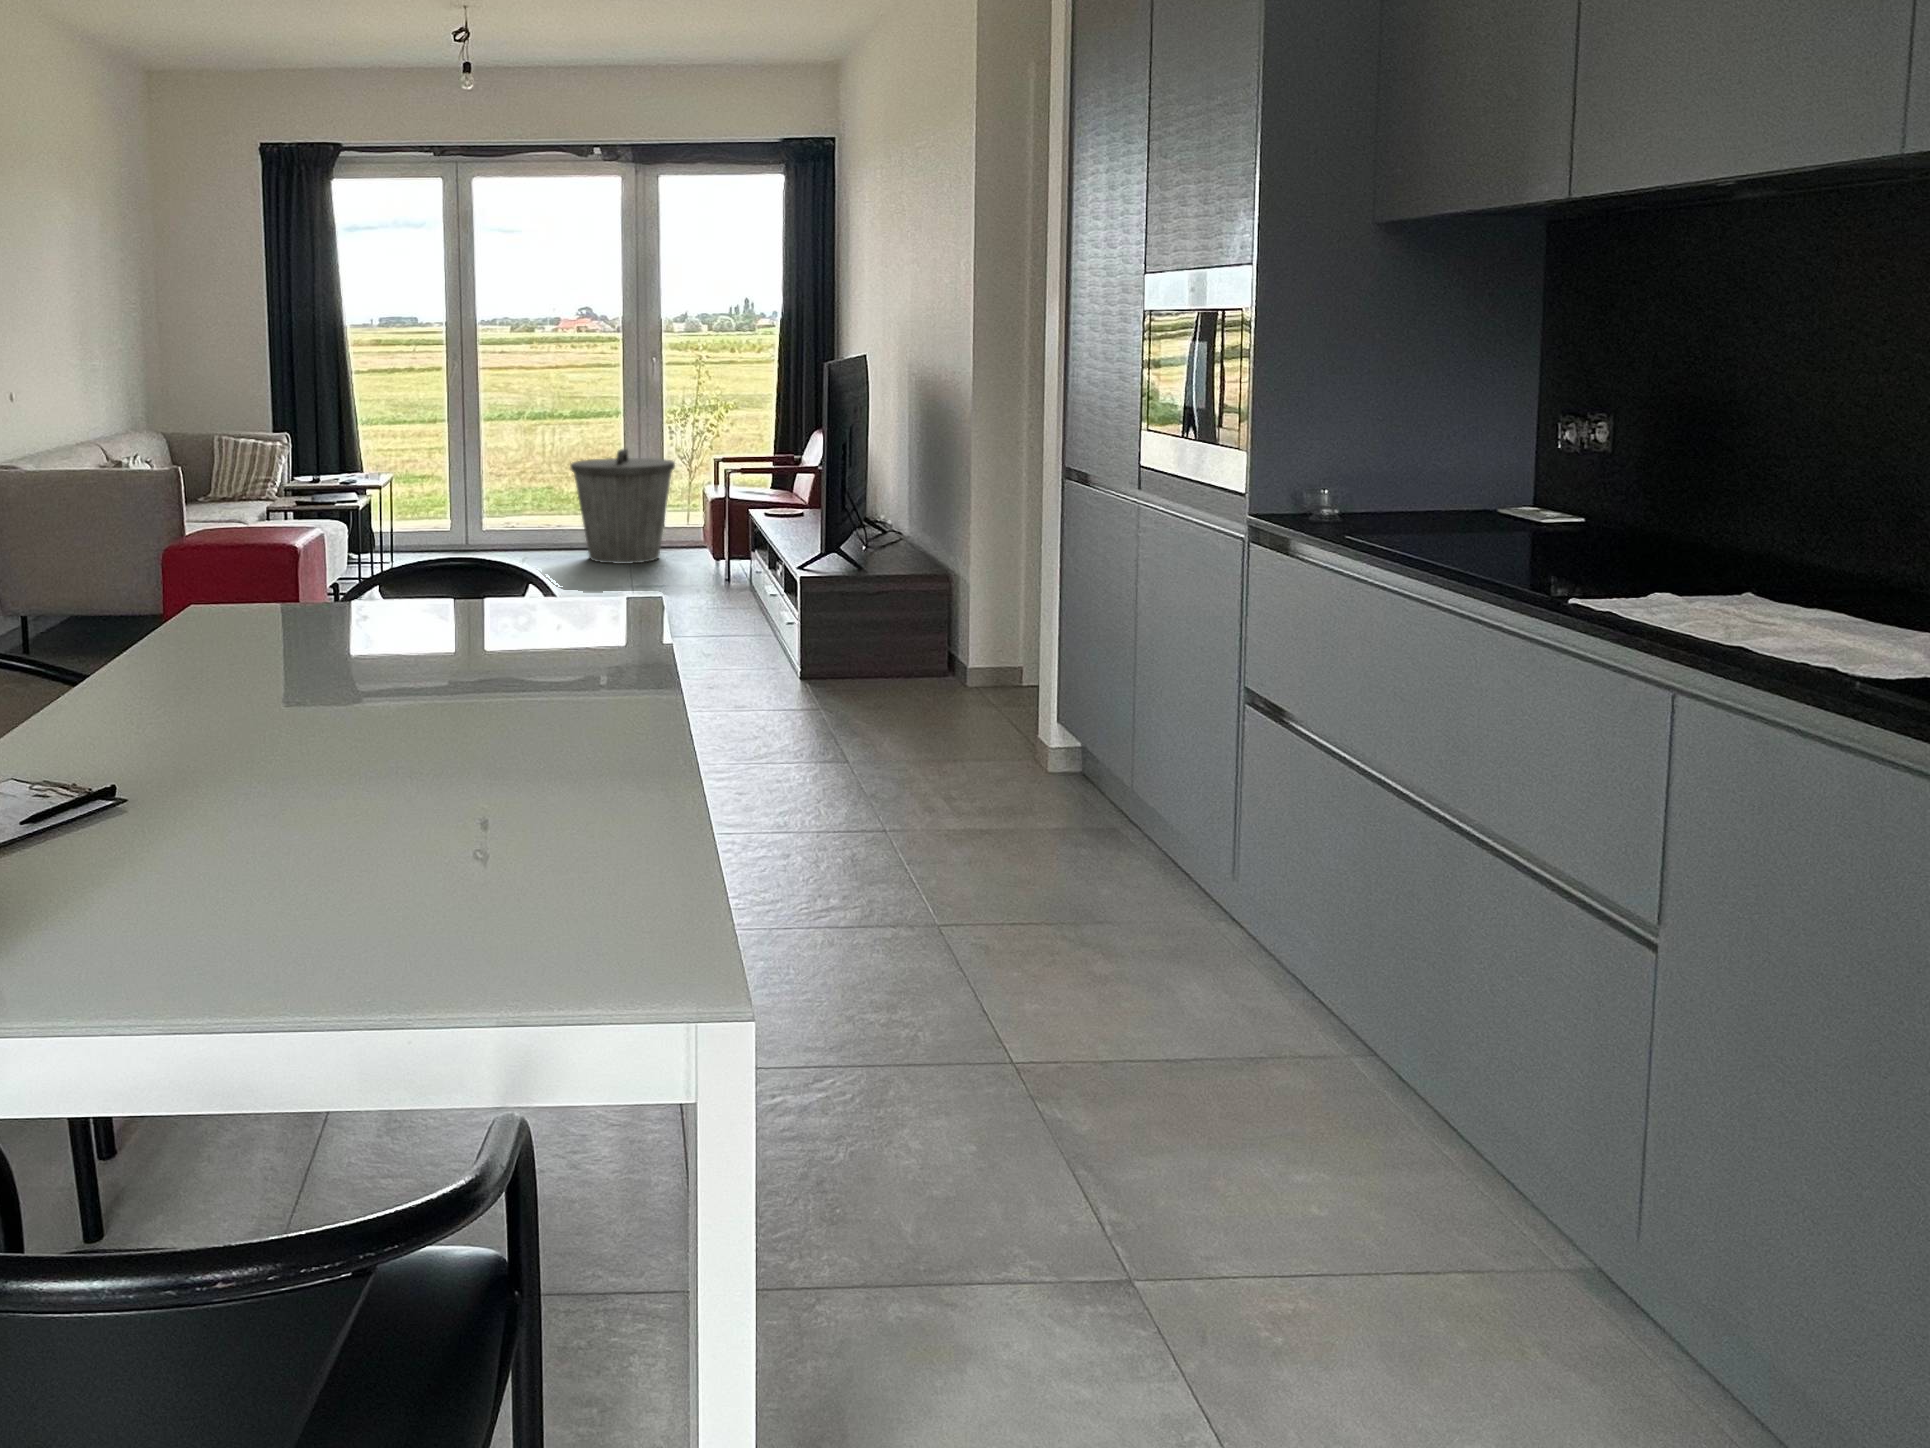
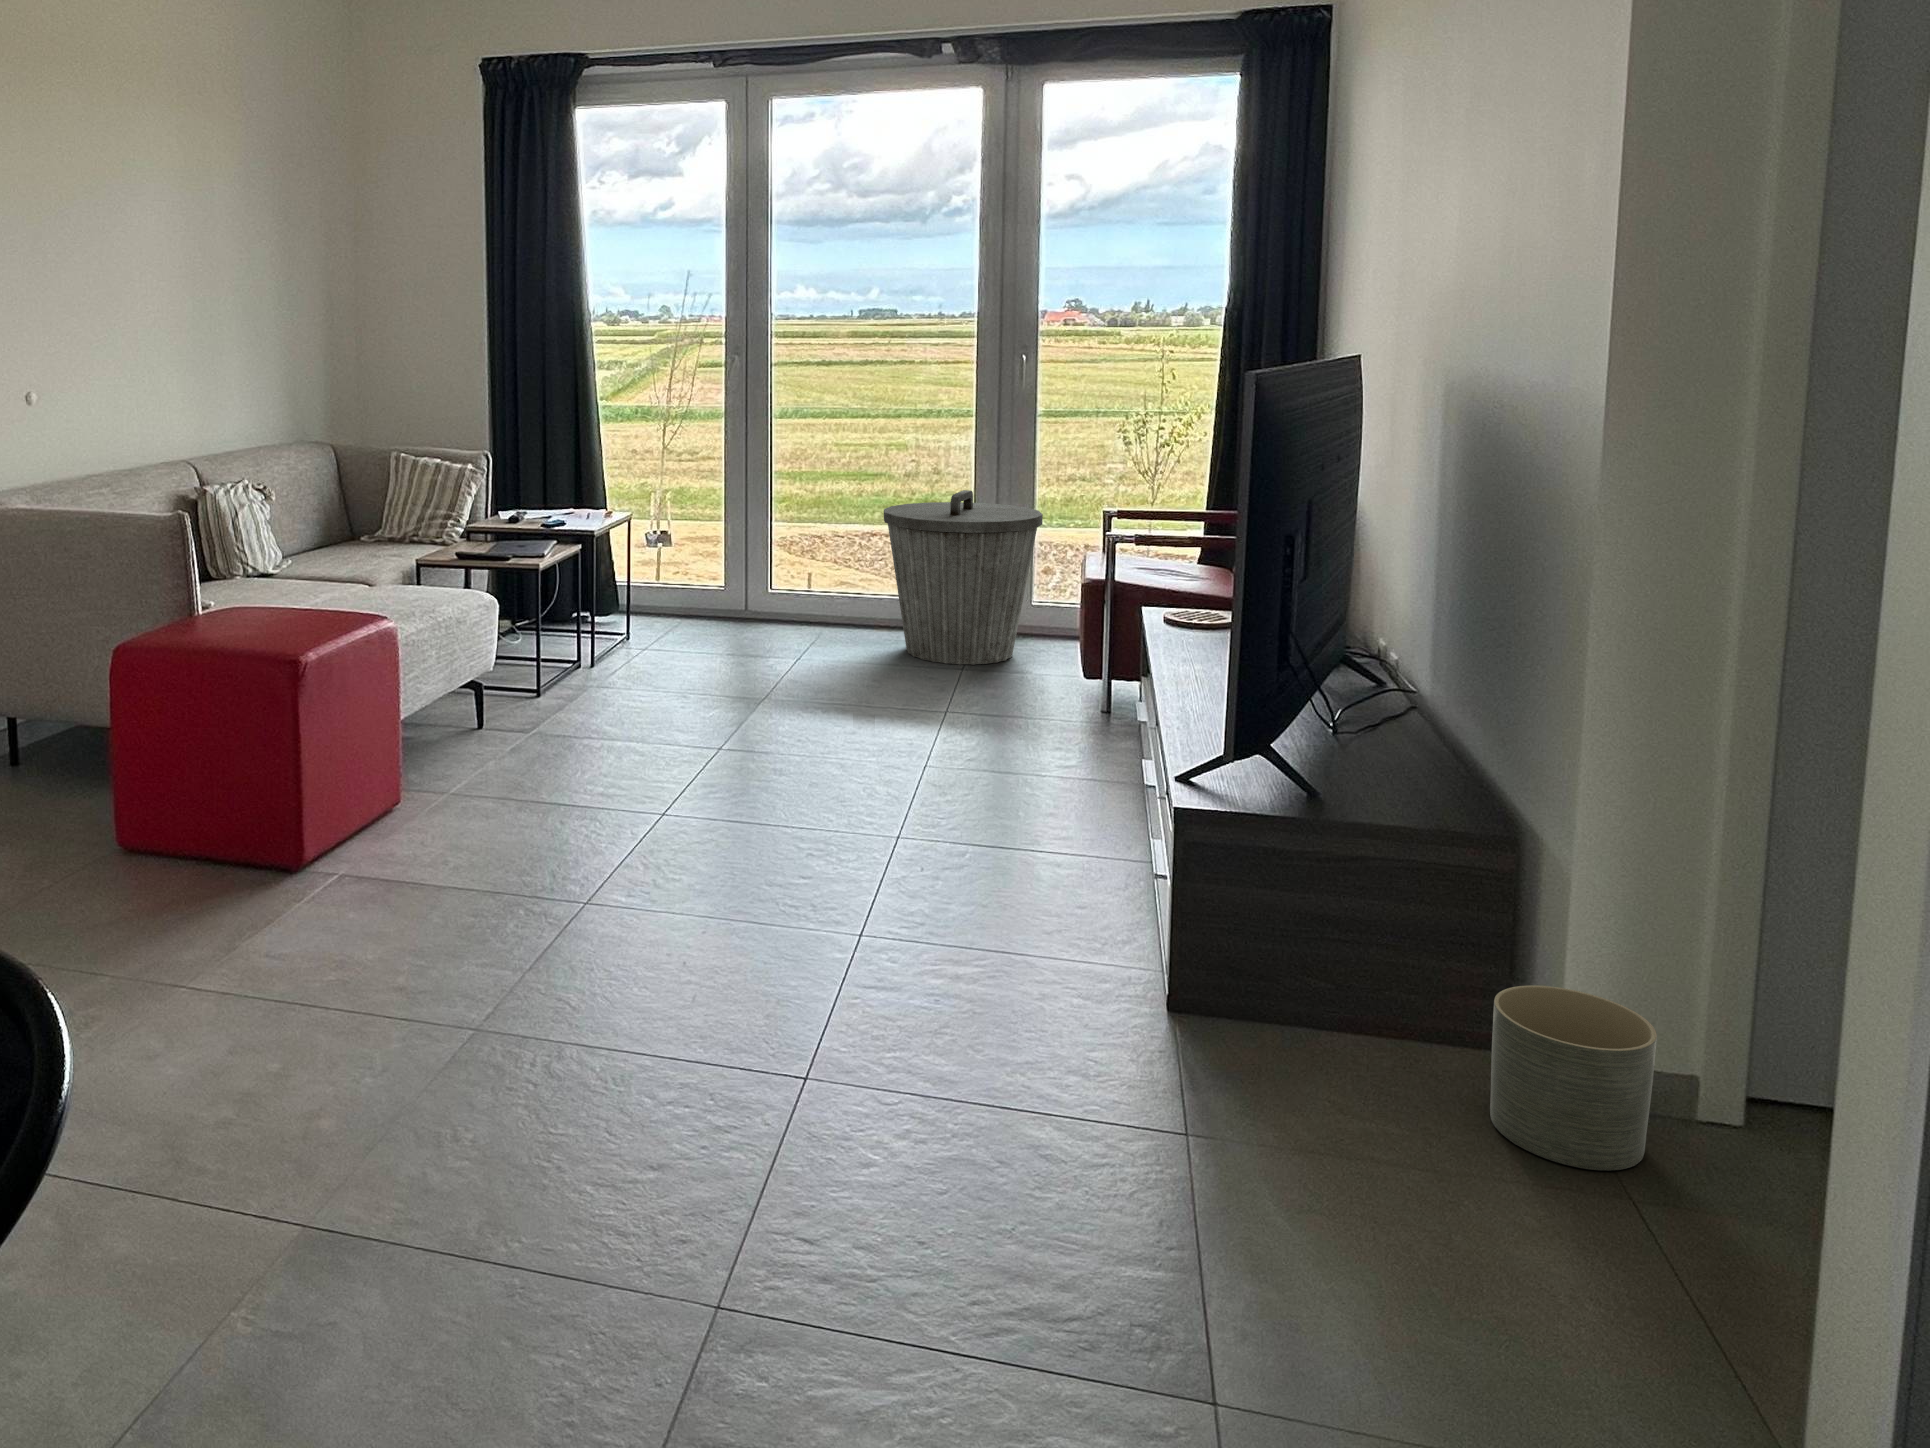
planter: none [928,629,988,694] -> present [1490,985,1657,1171]

